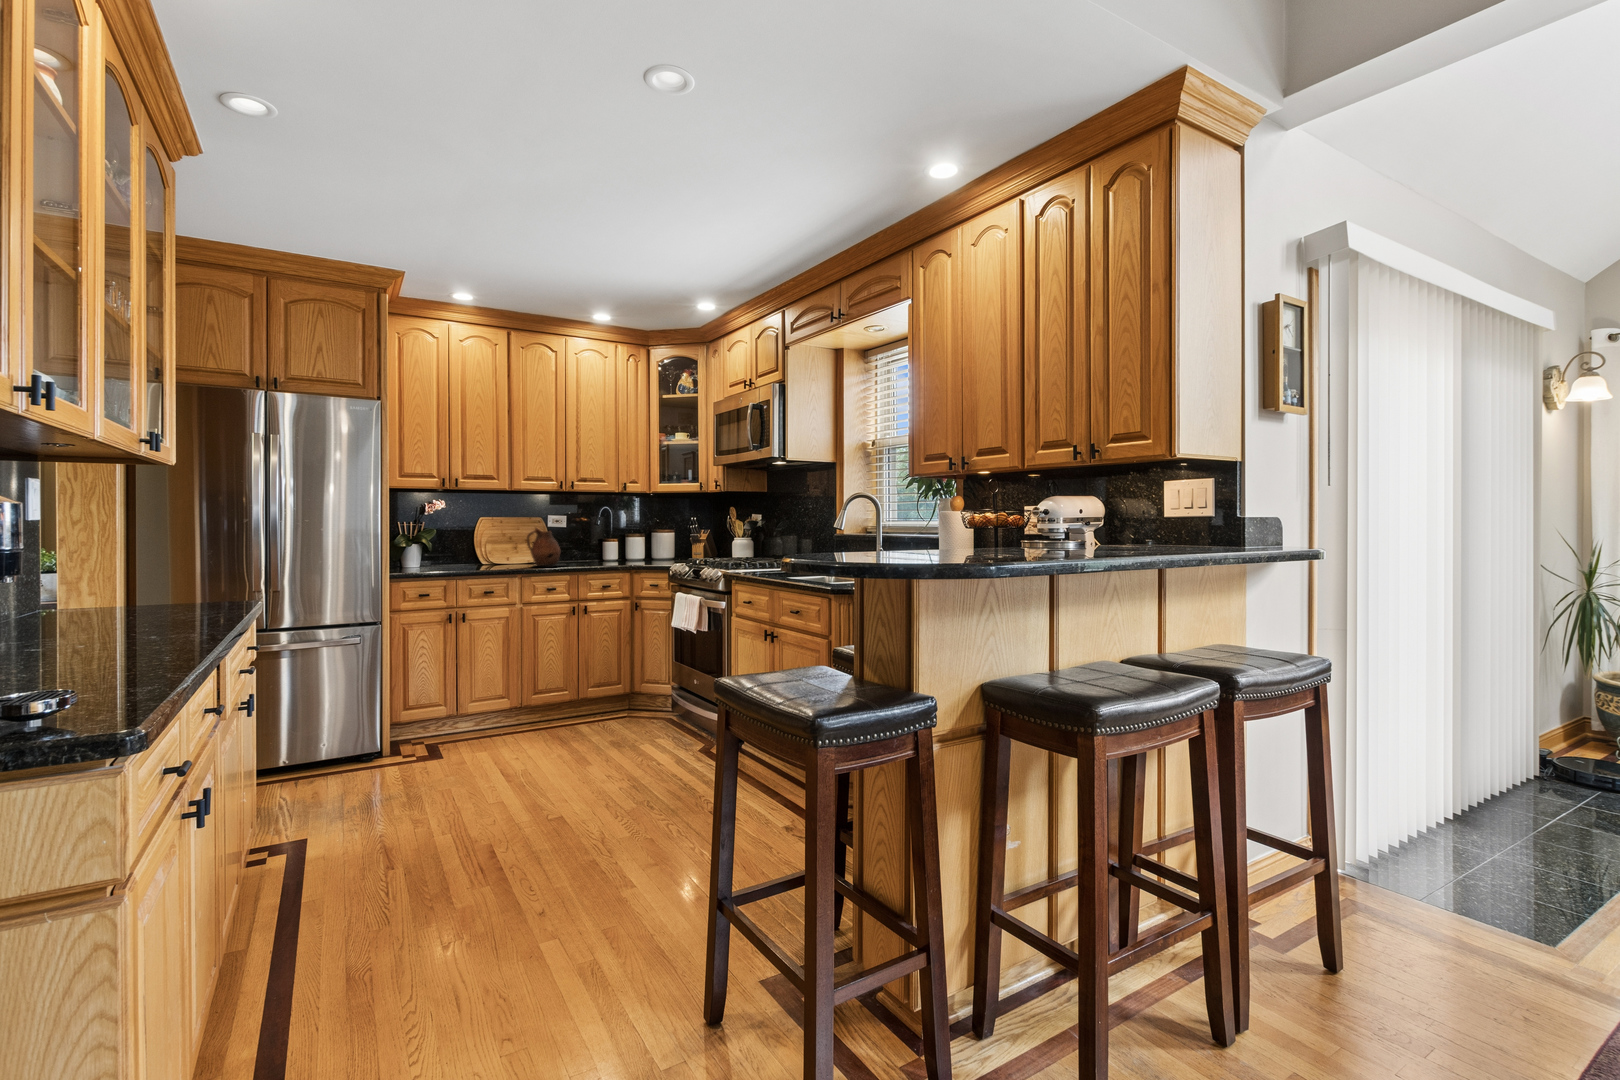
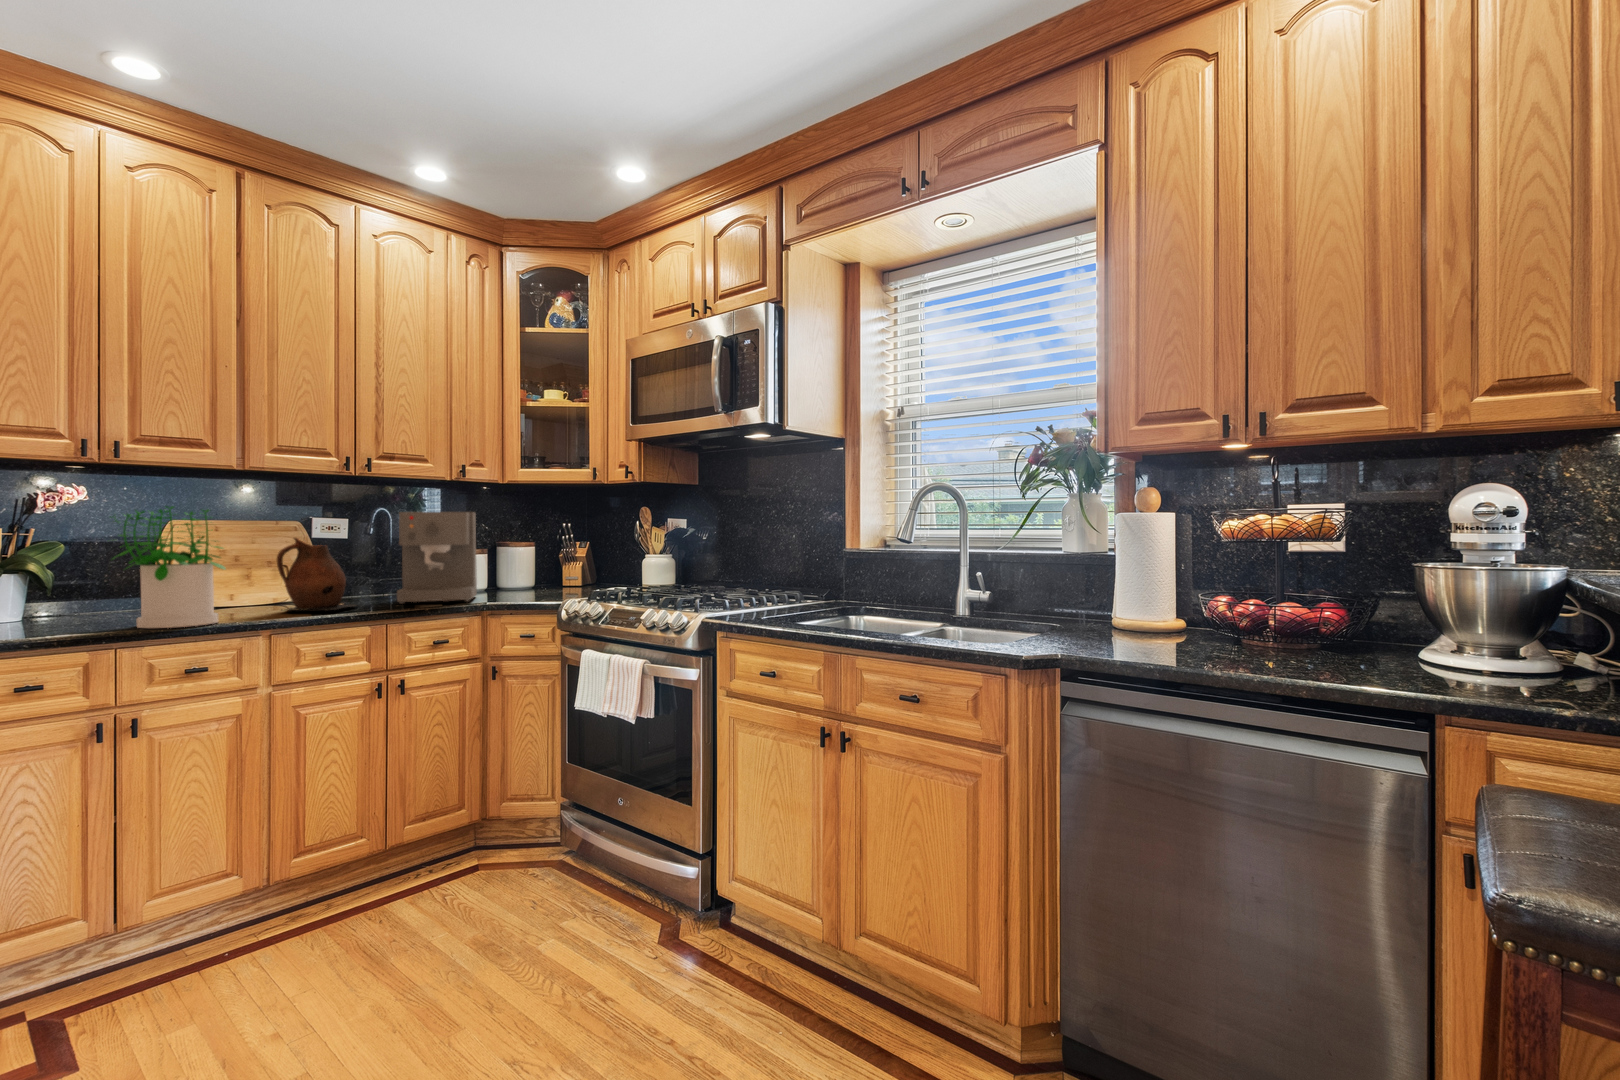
potted plant: none [451,511,501,572] -> present [110,506,226,628]
coffee maker: none [588,511,635,565] -> present [397,512,477,604]

